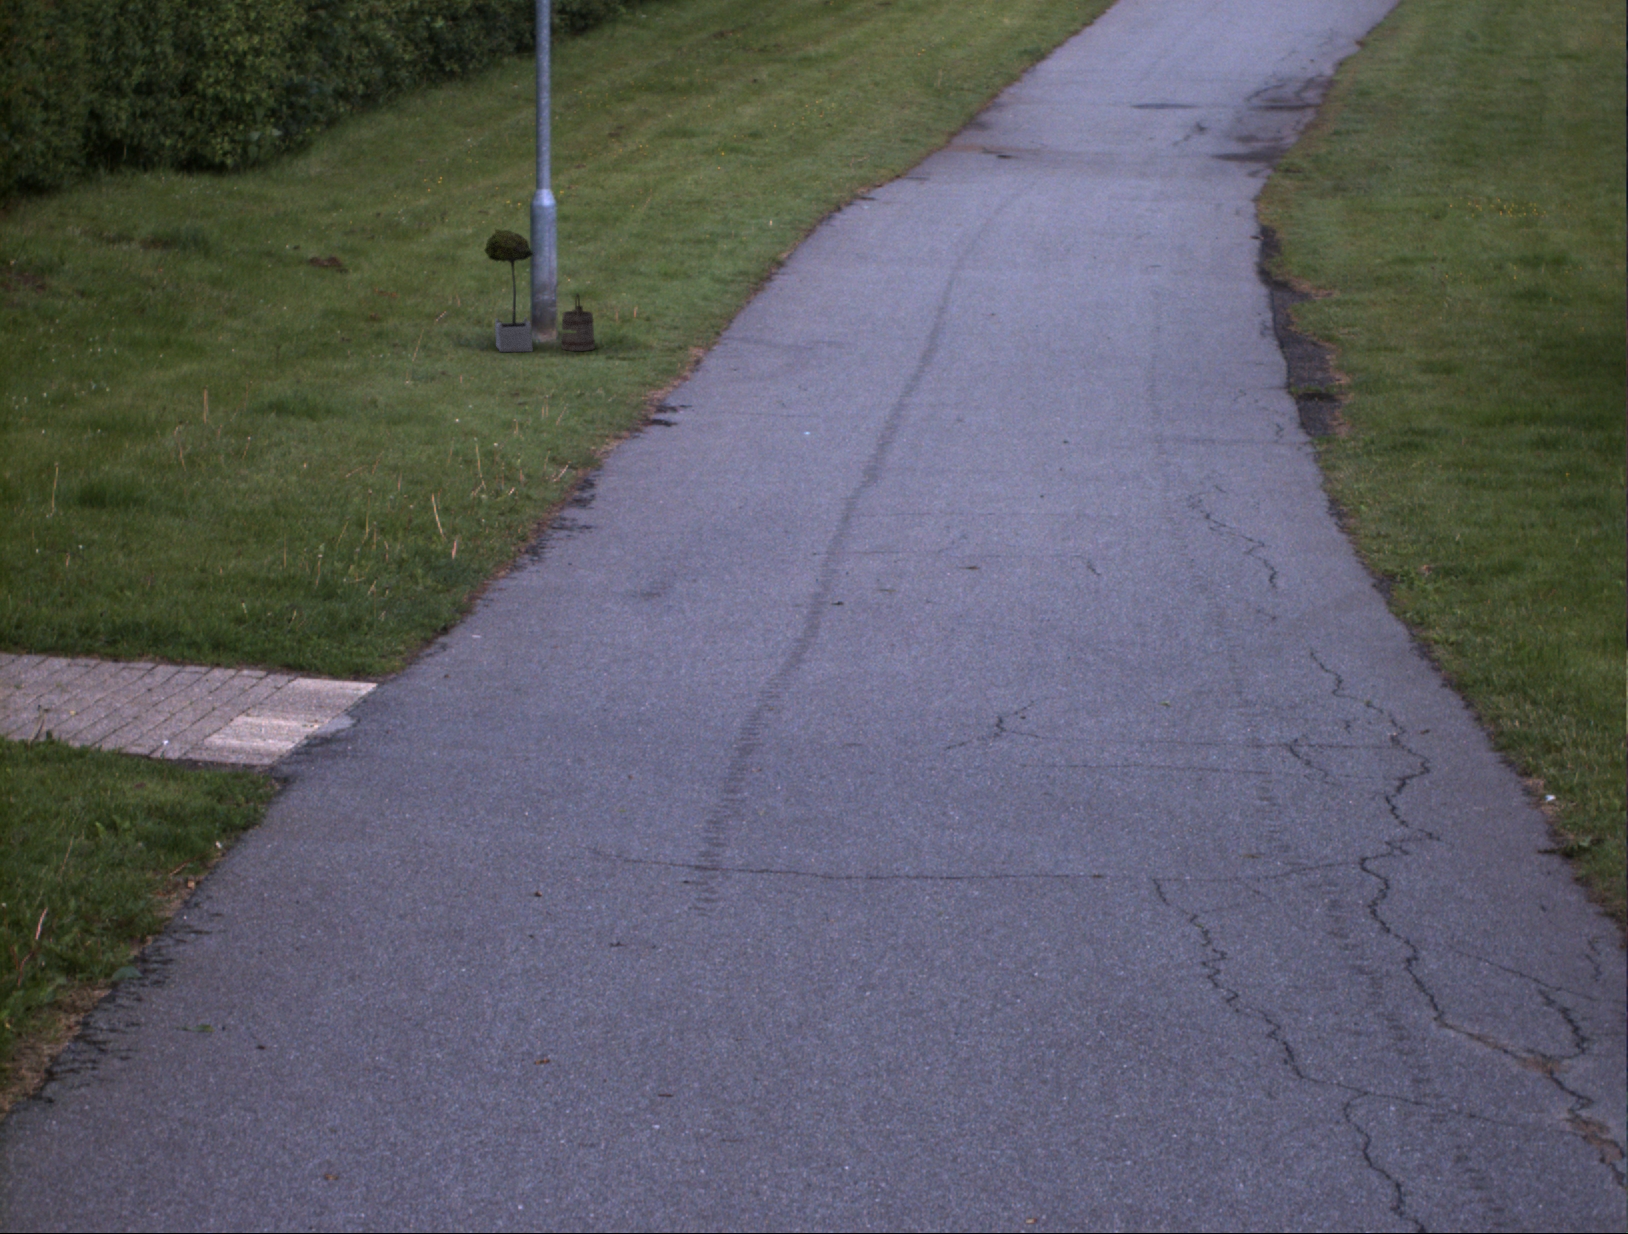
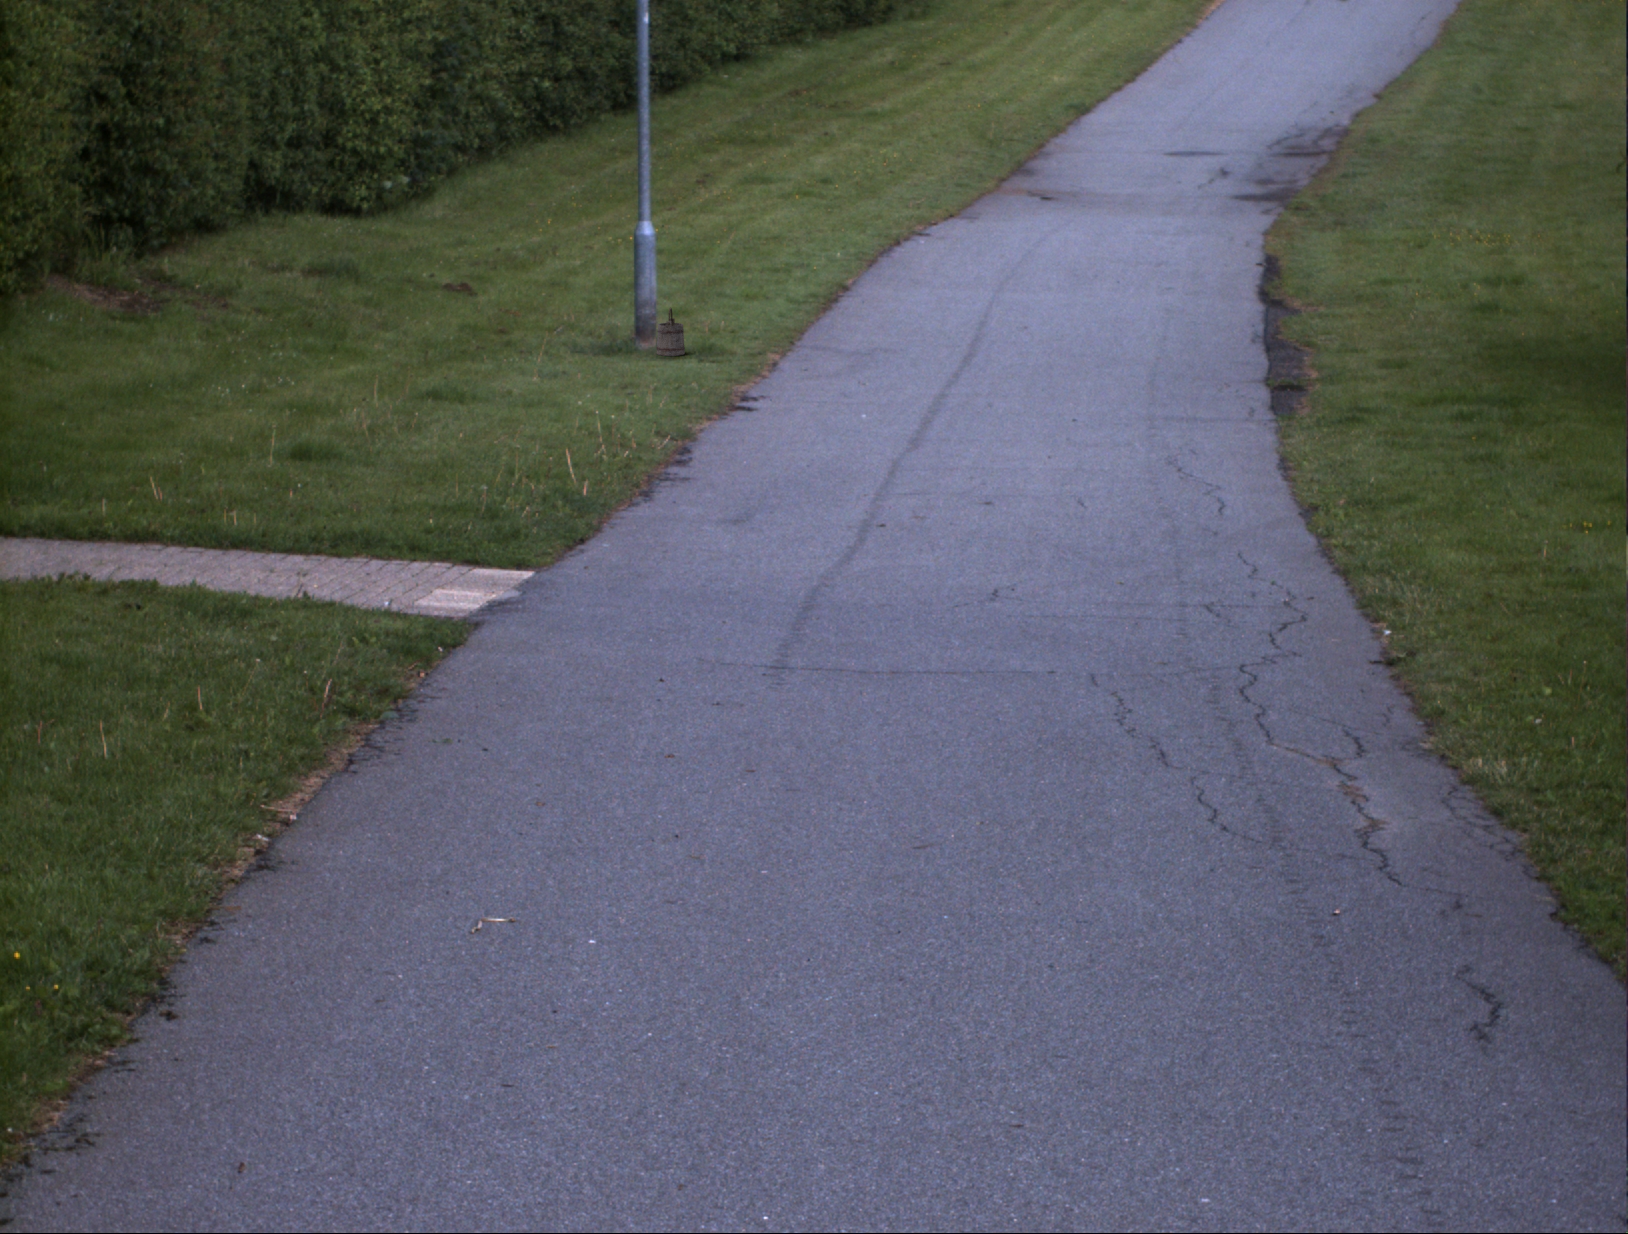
potted tree: present [485,229,533,352] -> none [593,254,636,357]

